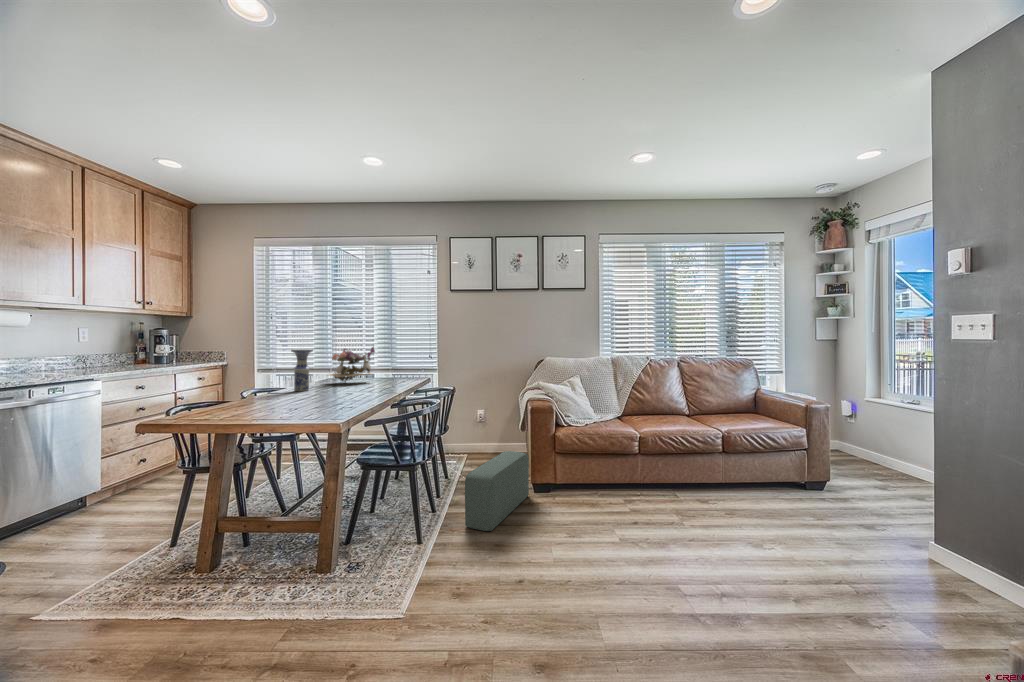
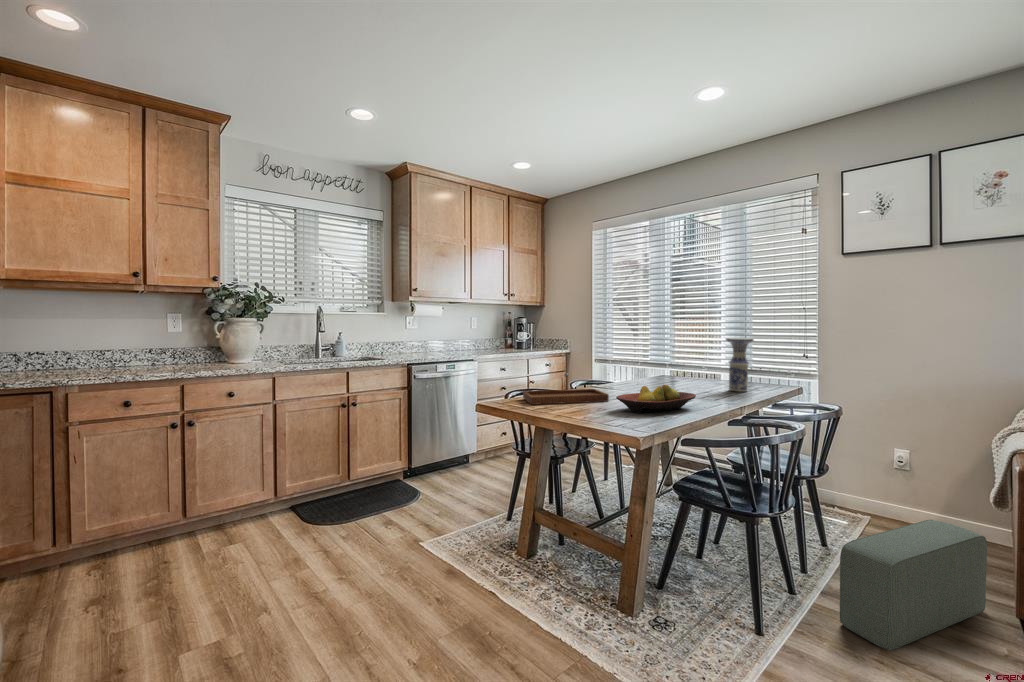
flower arrangement: present [329,347,375,382] -> none [656,336,716,380]
vase: present [291,349,313,391] -> present [726,338,753,392]
tray: none [200,381,295,414] -> present [523,373,609,405]
fruit bowl: none [308,384,372,408] -> present [616,385,696,413]

